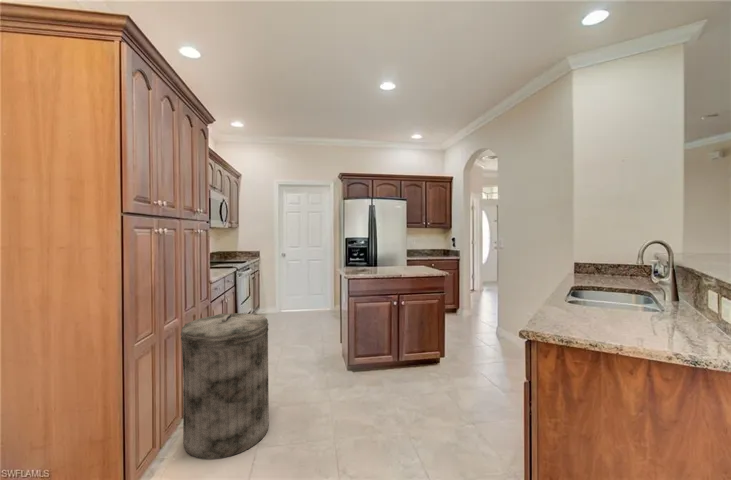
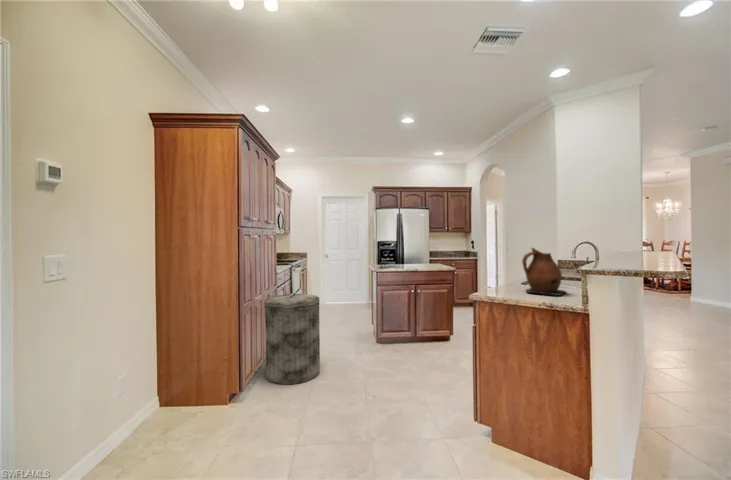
ceramic pitcher: none [601,251,684,336] -> present [522,248,565,295]

